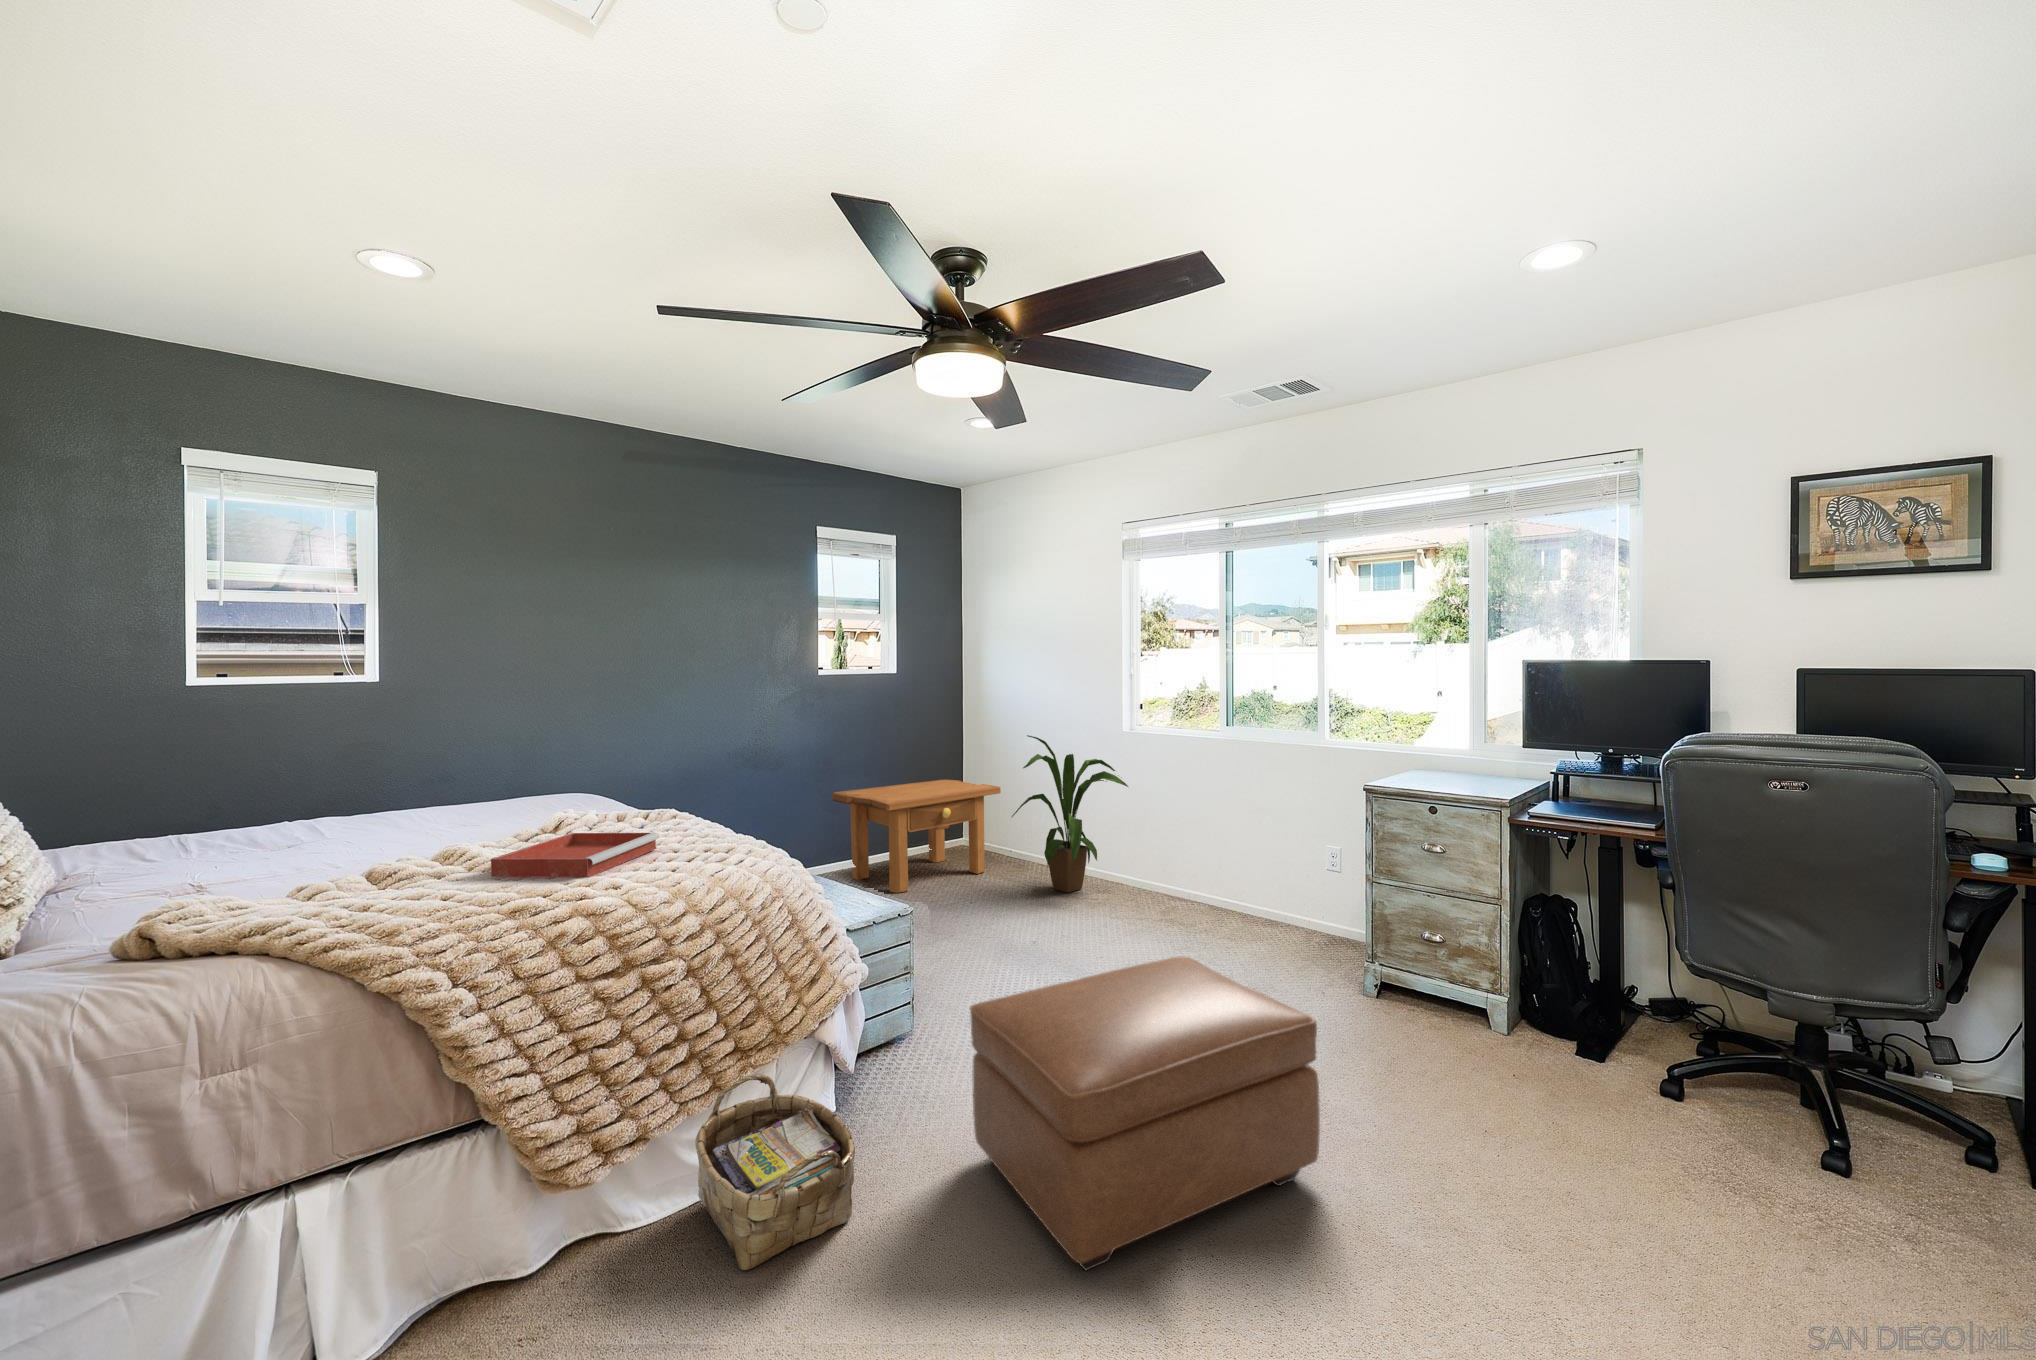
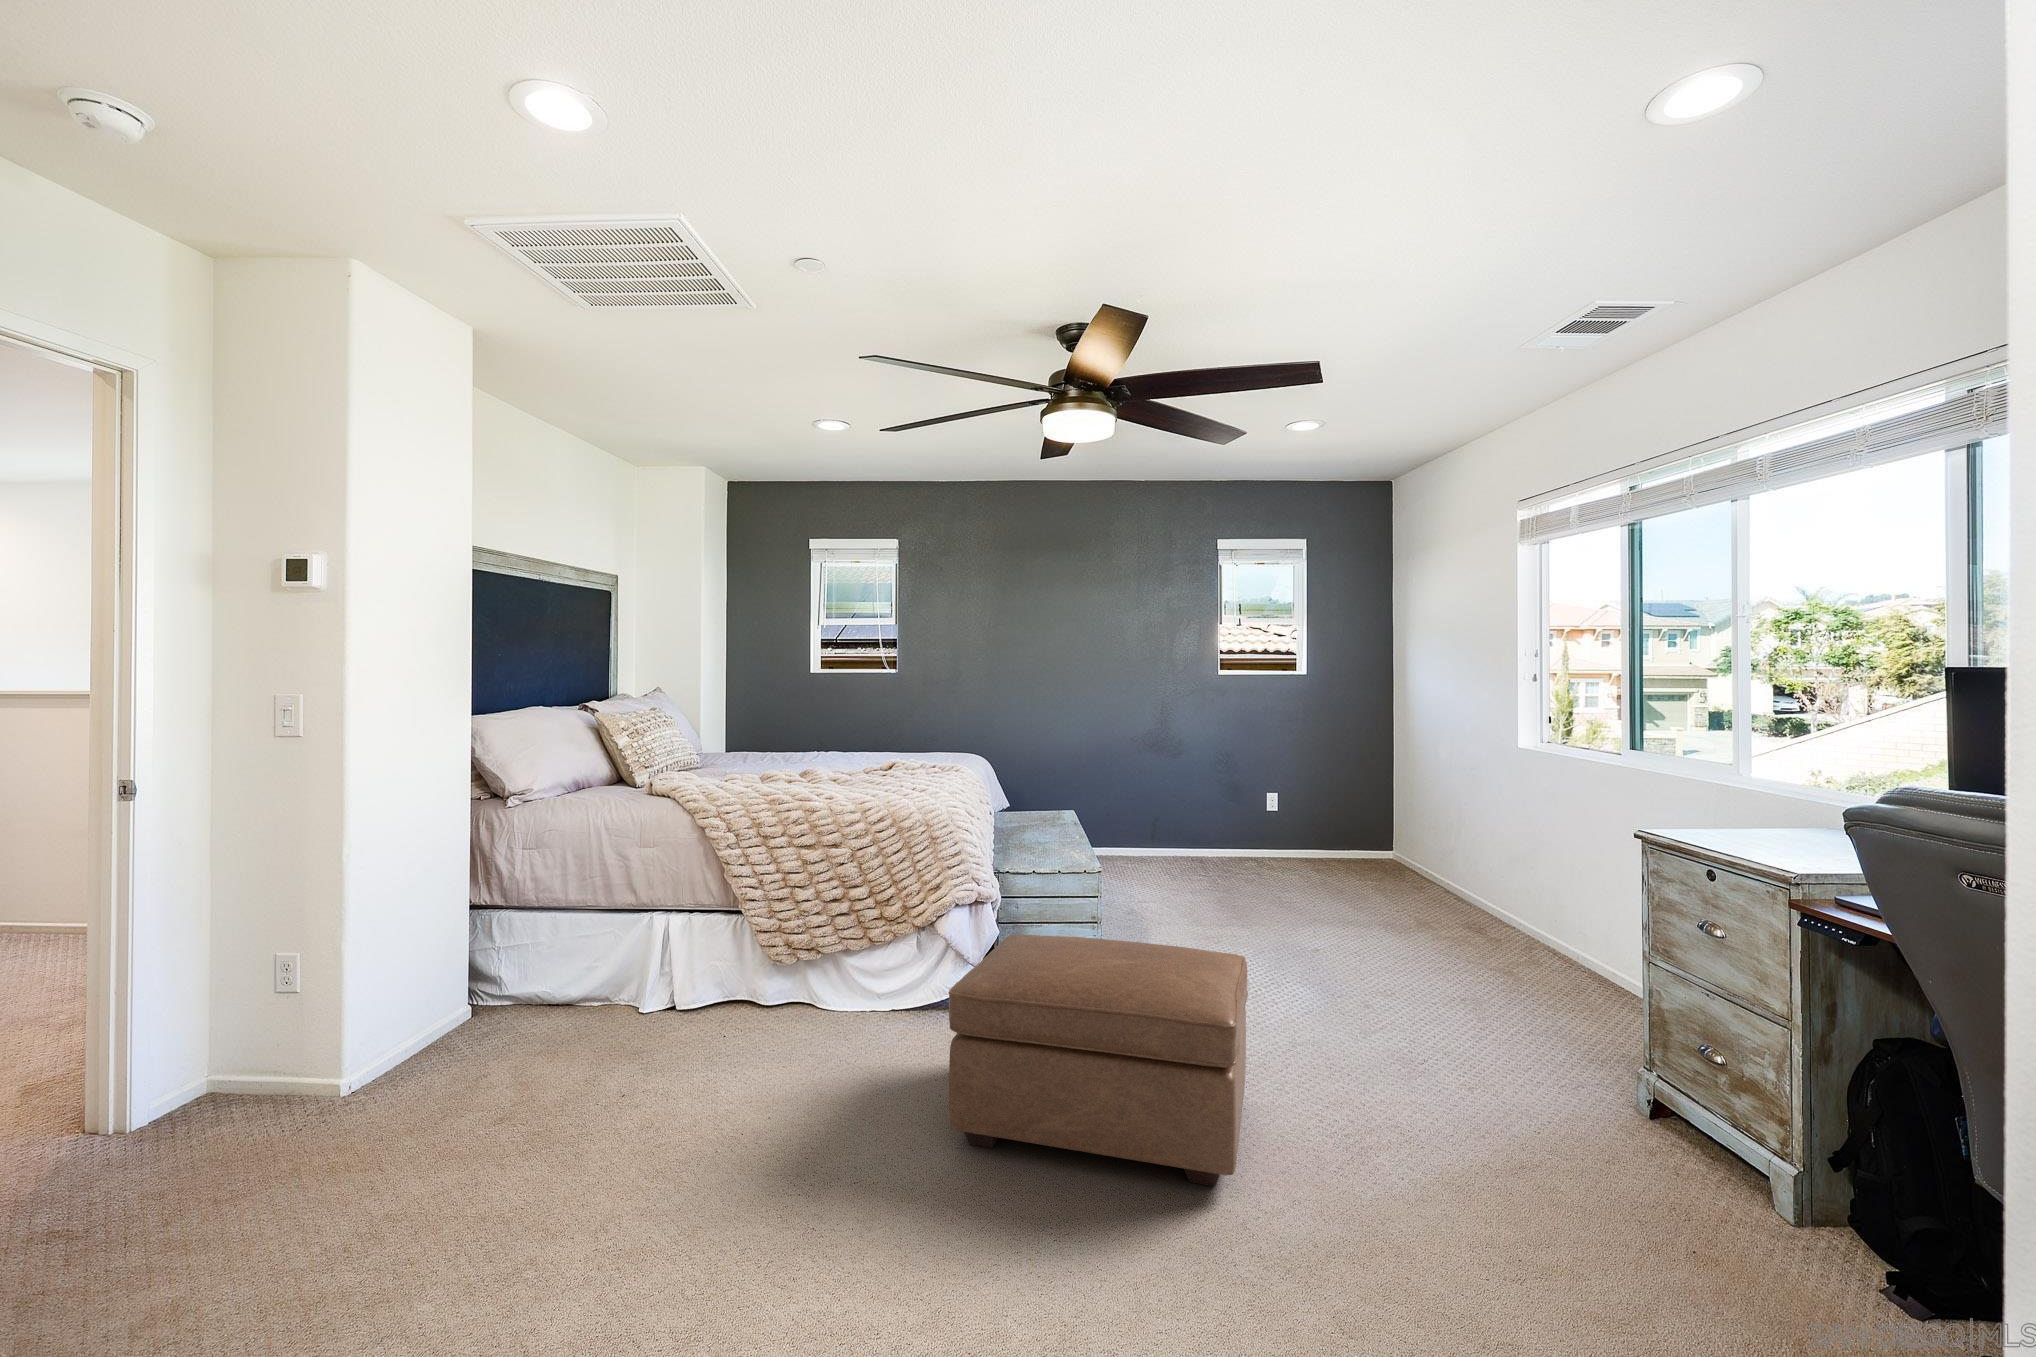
house plant: present [1012,735,1128,893] -> none [1368,736,1523,925]
side table: present [832,780,1001,893] -> none [1218,780,1396,888]
tray: present [491,832,659,877] -> none [803,766,907,789]
woven basket: present [695,1074,855,1270] -> none [816,942,920,1057]

